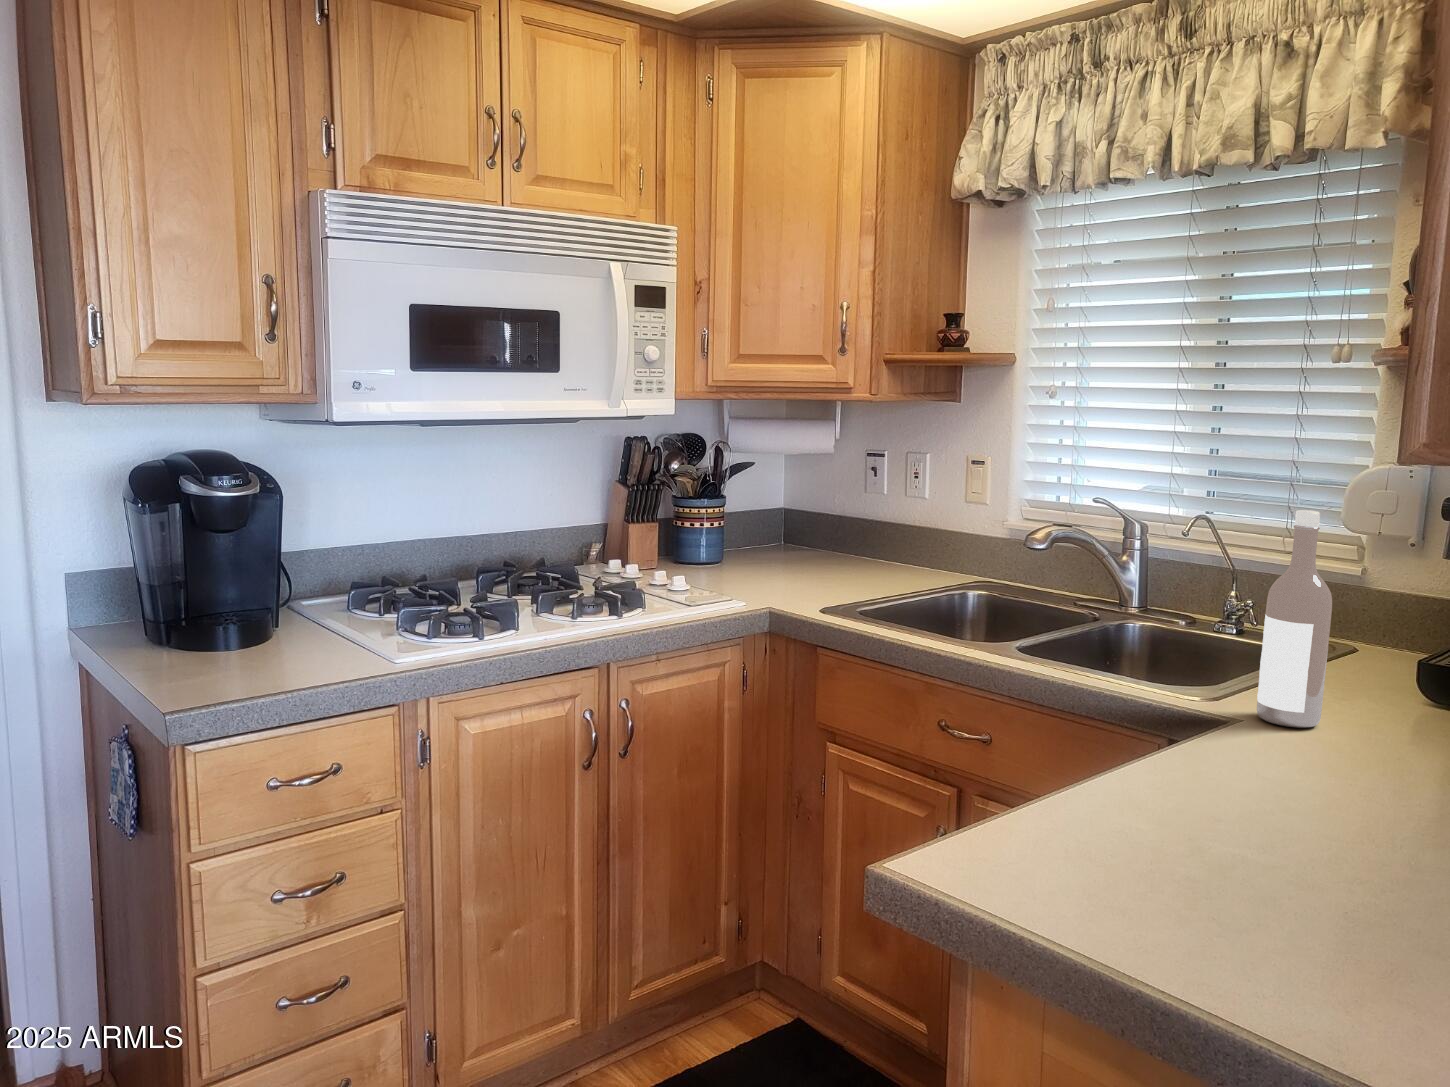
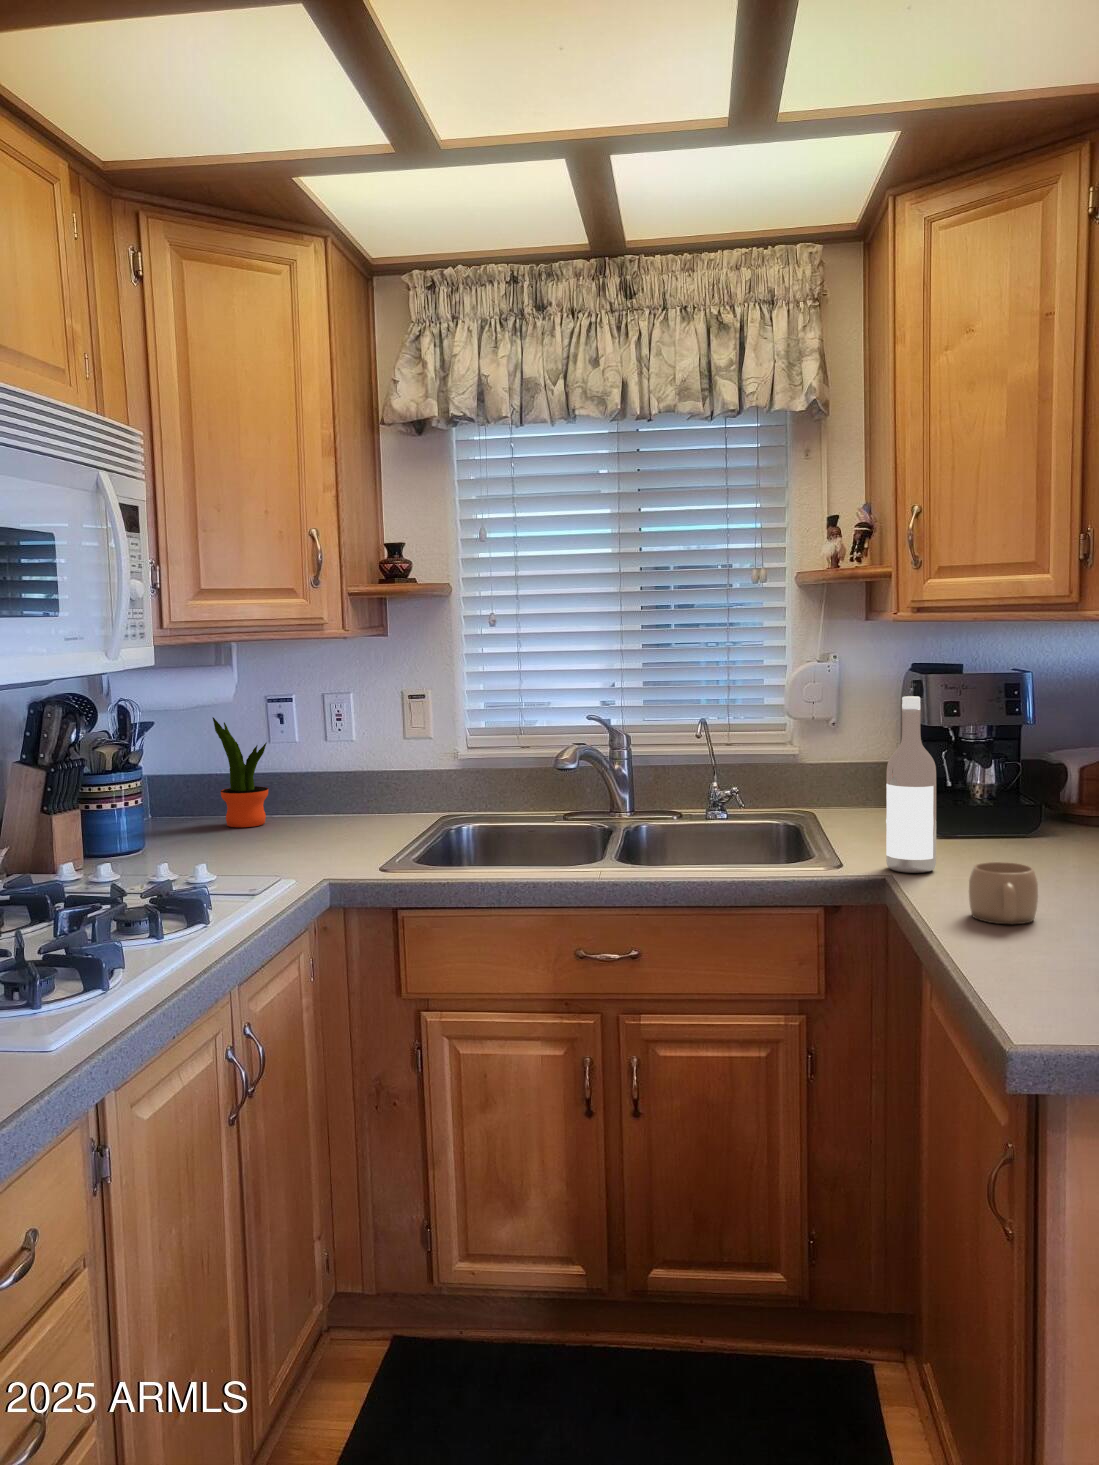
potted plant: none [791,465,842,563] -> present [213,718,268,827]
mug: none [1188,716,1275,798] -> present [969,862,1038,924]

